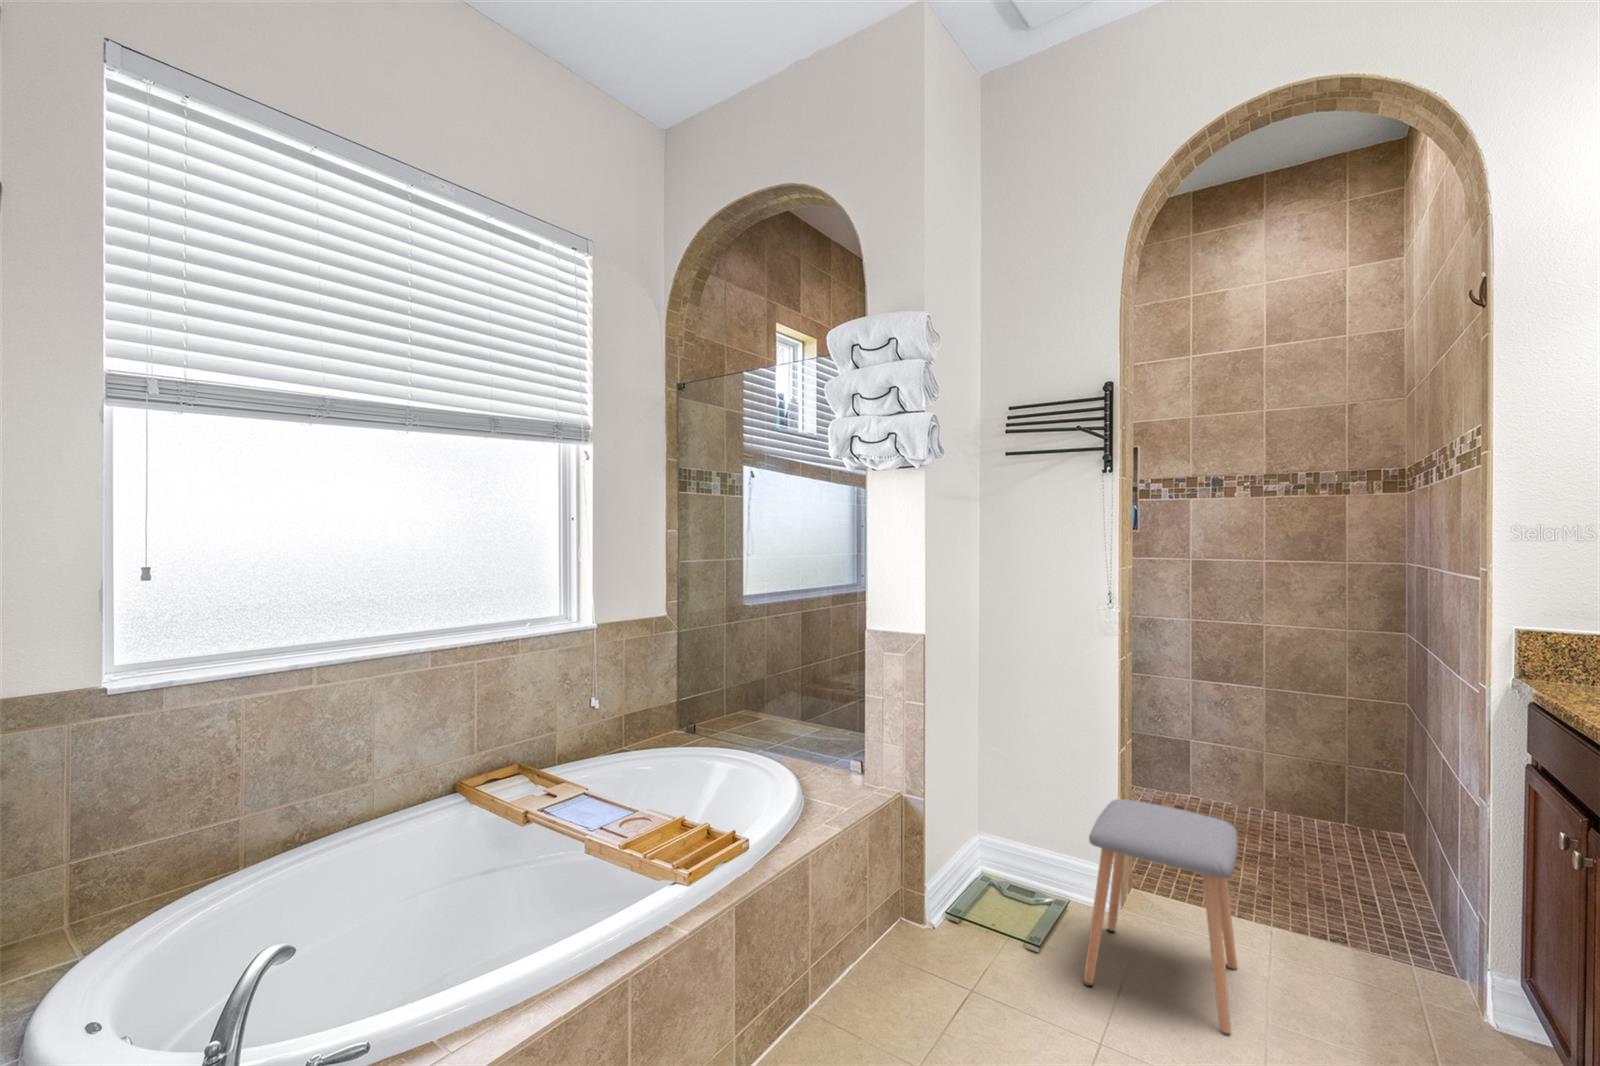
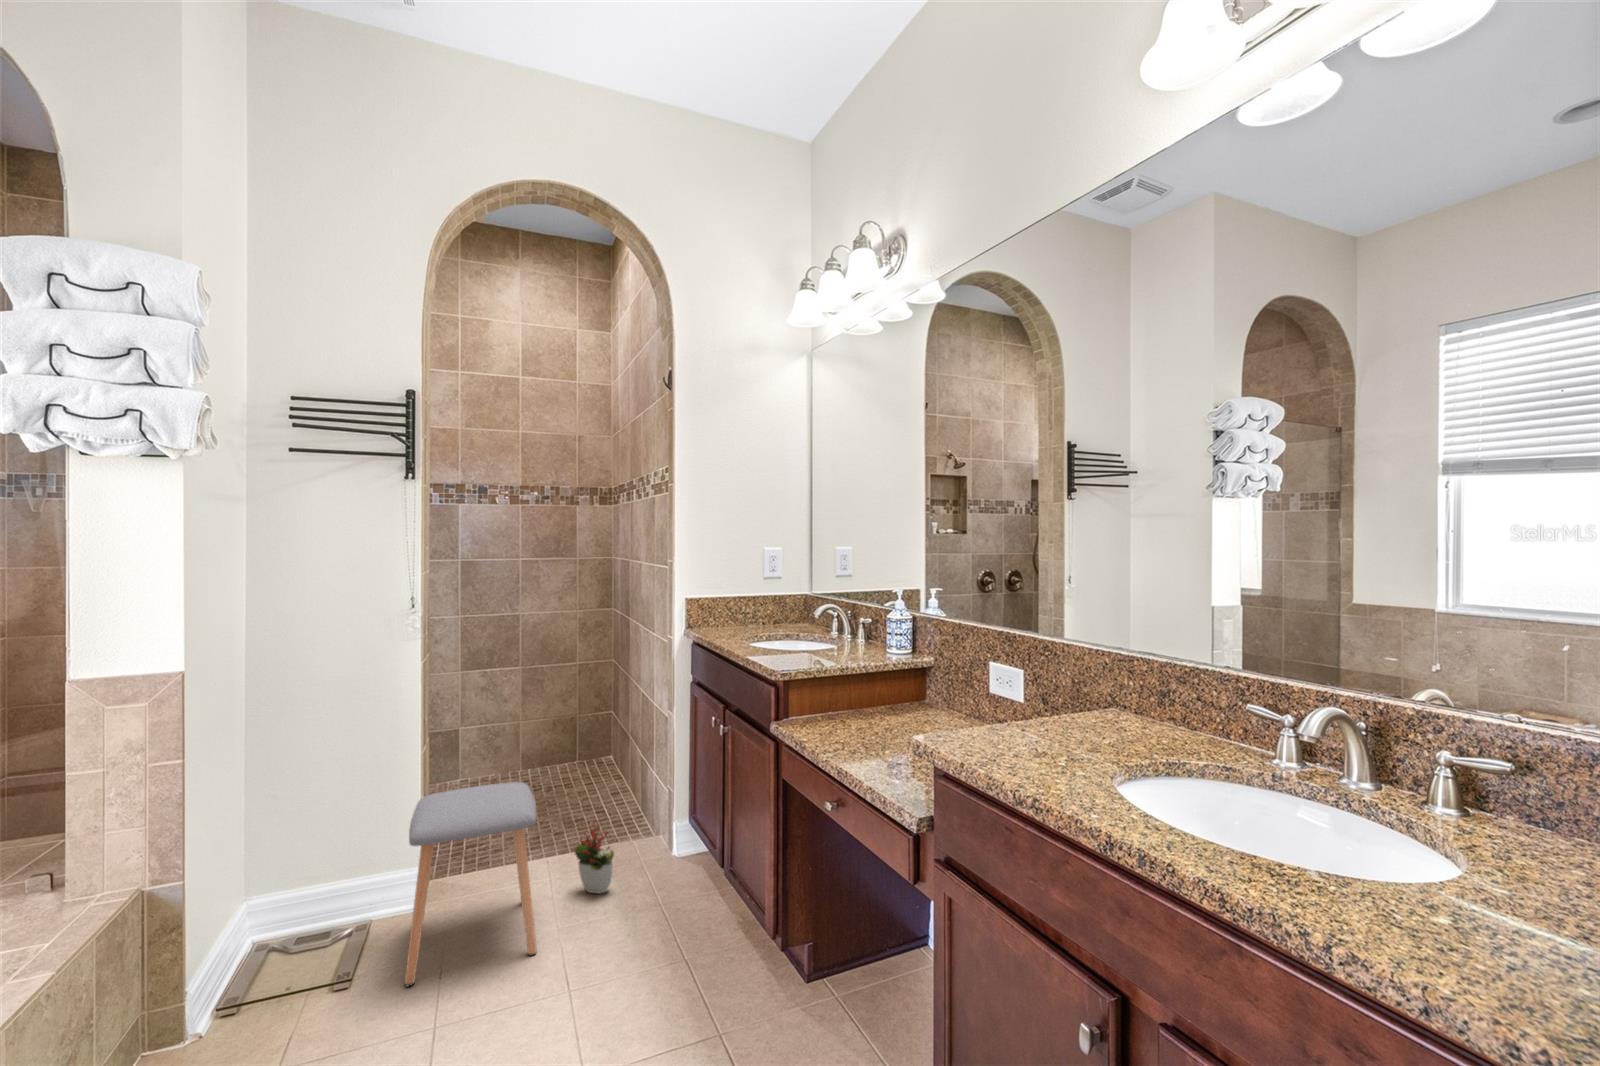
decorative plant: none [1300,908,1363,1014] -> present [574,824,614,894]

